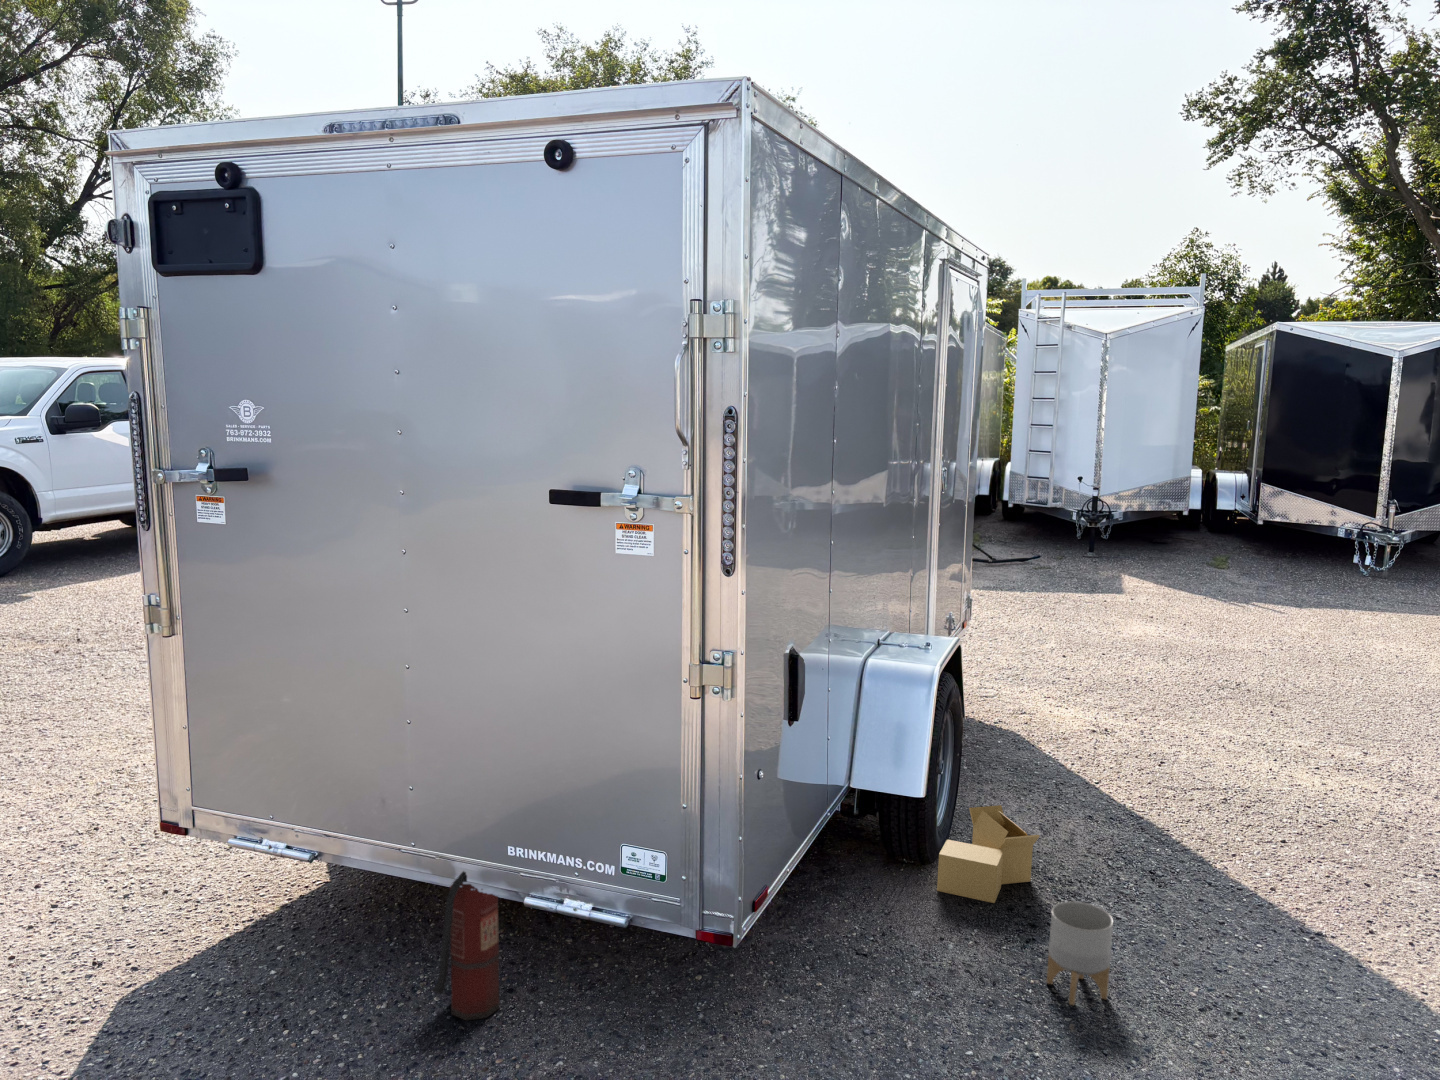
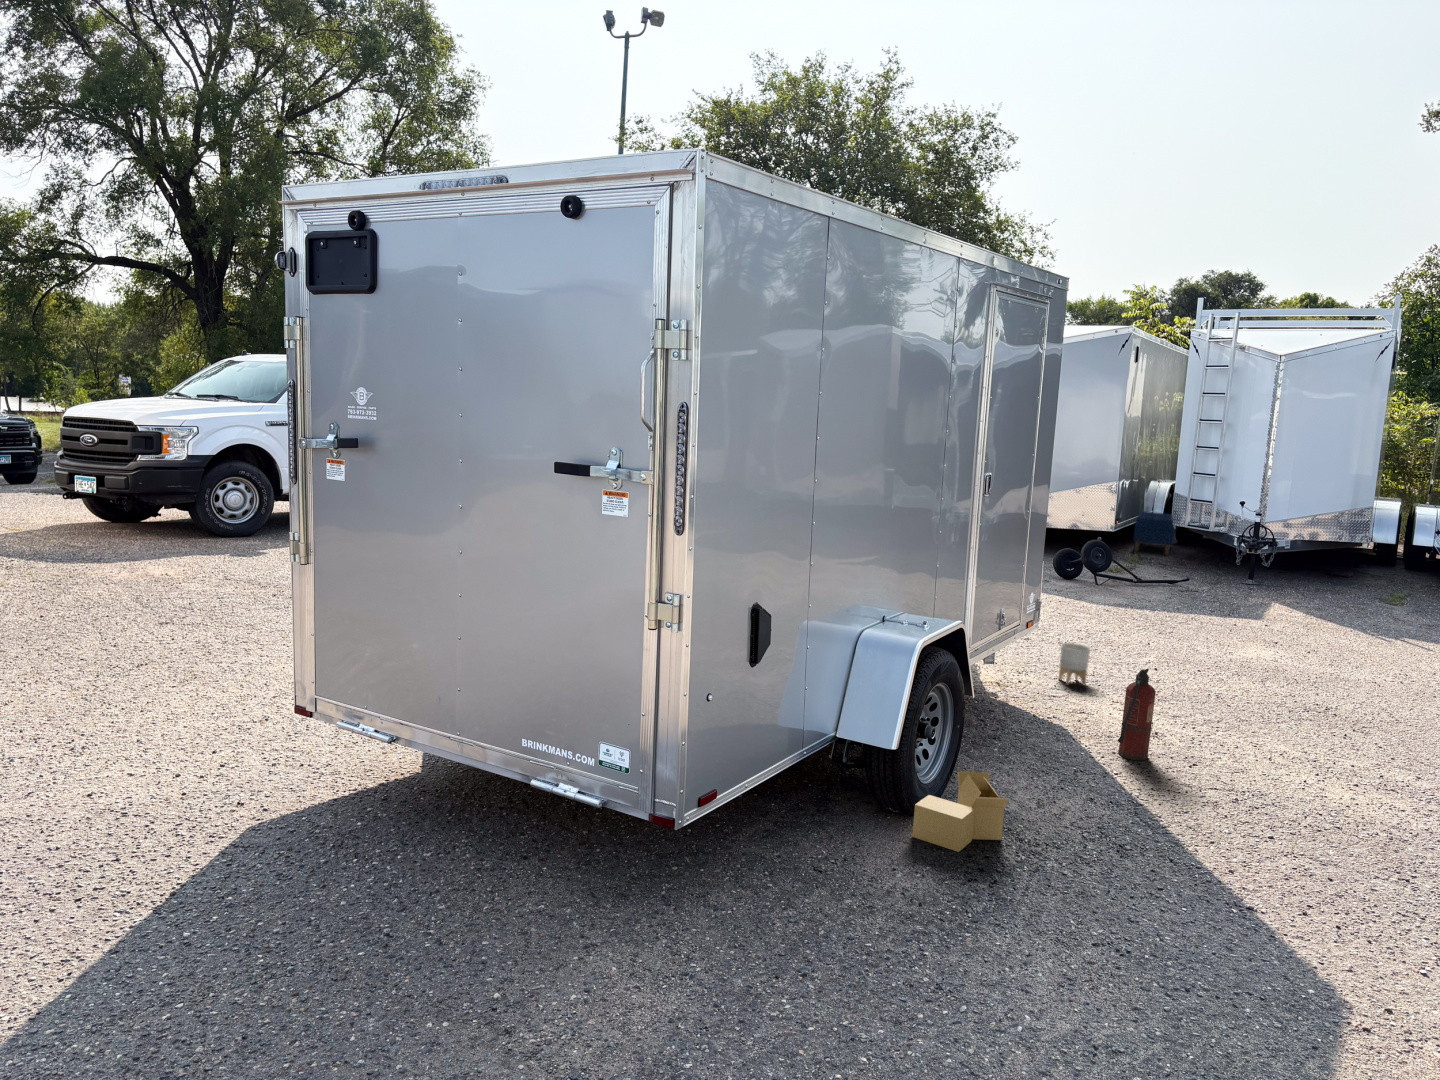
bench: none [986,493,1024,537] -> present [1134,511,1176,555]
fire extinguisher: present [432,871,500,1020] -> present [1117,669,1156,760]
planter: present [1047,902,1113,1005] -> present [1059,643,1090,685]

